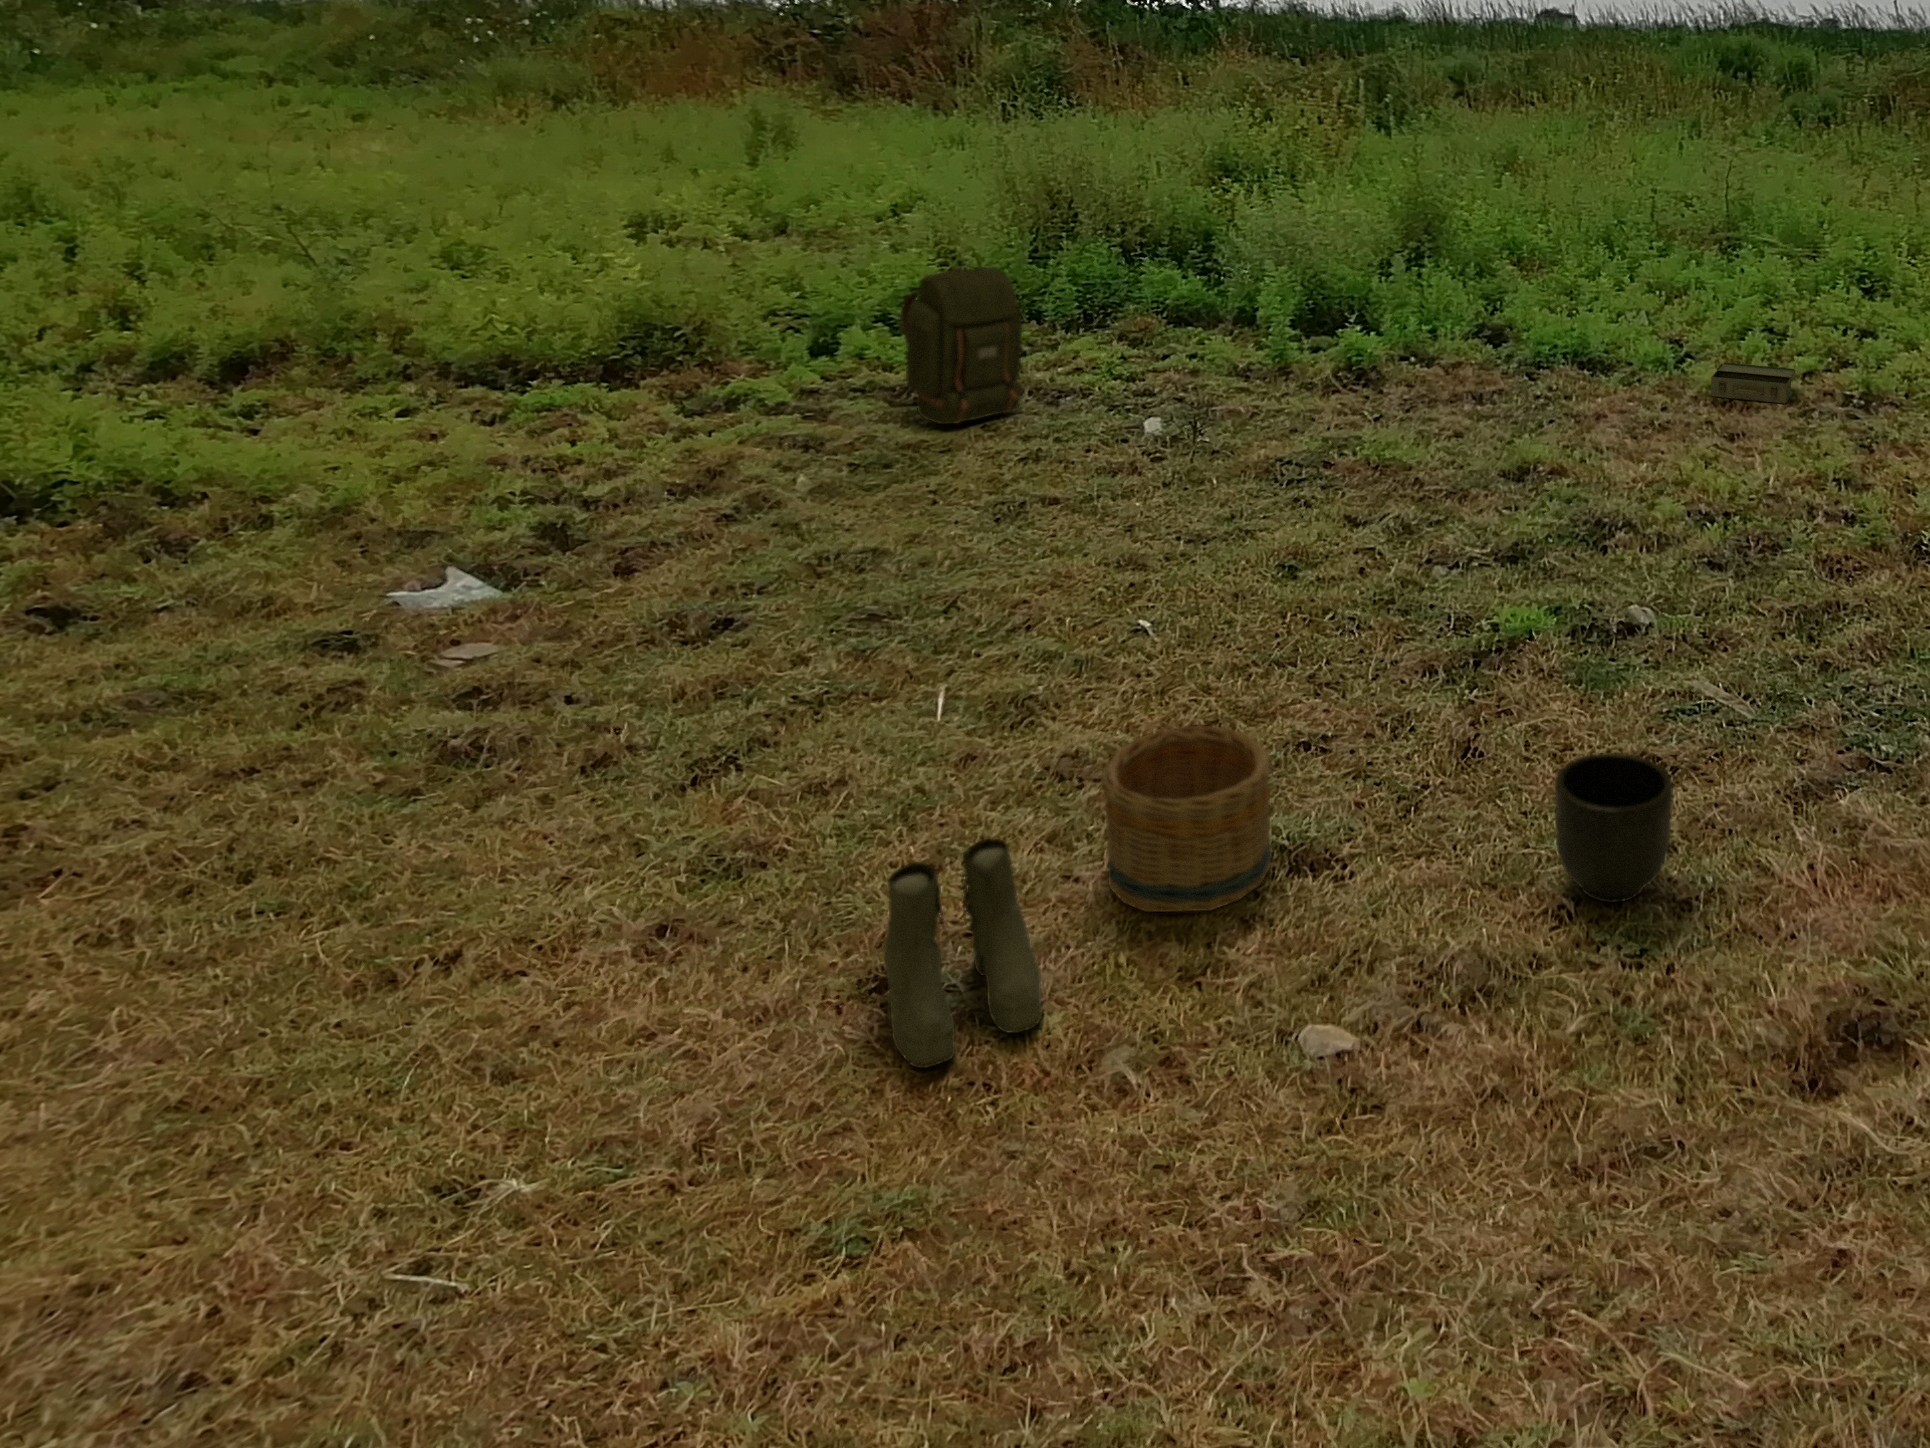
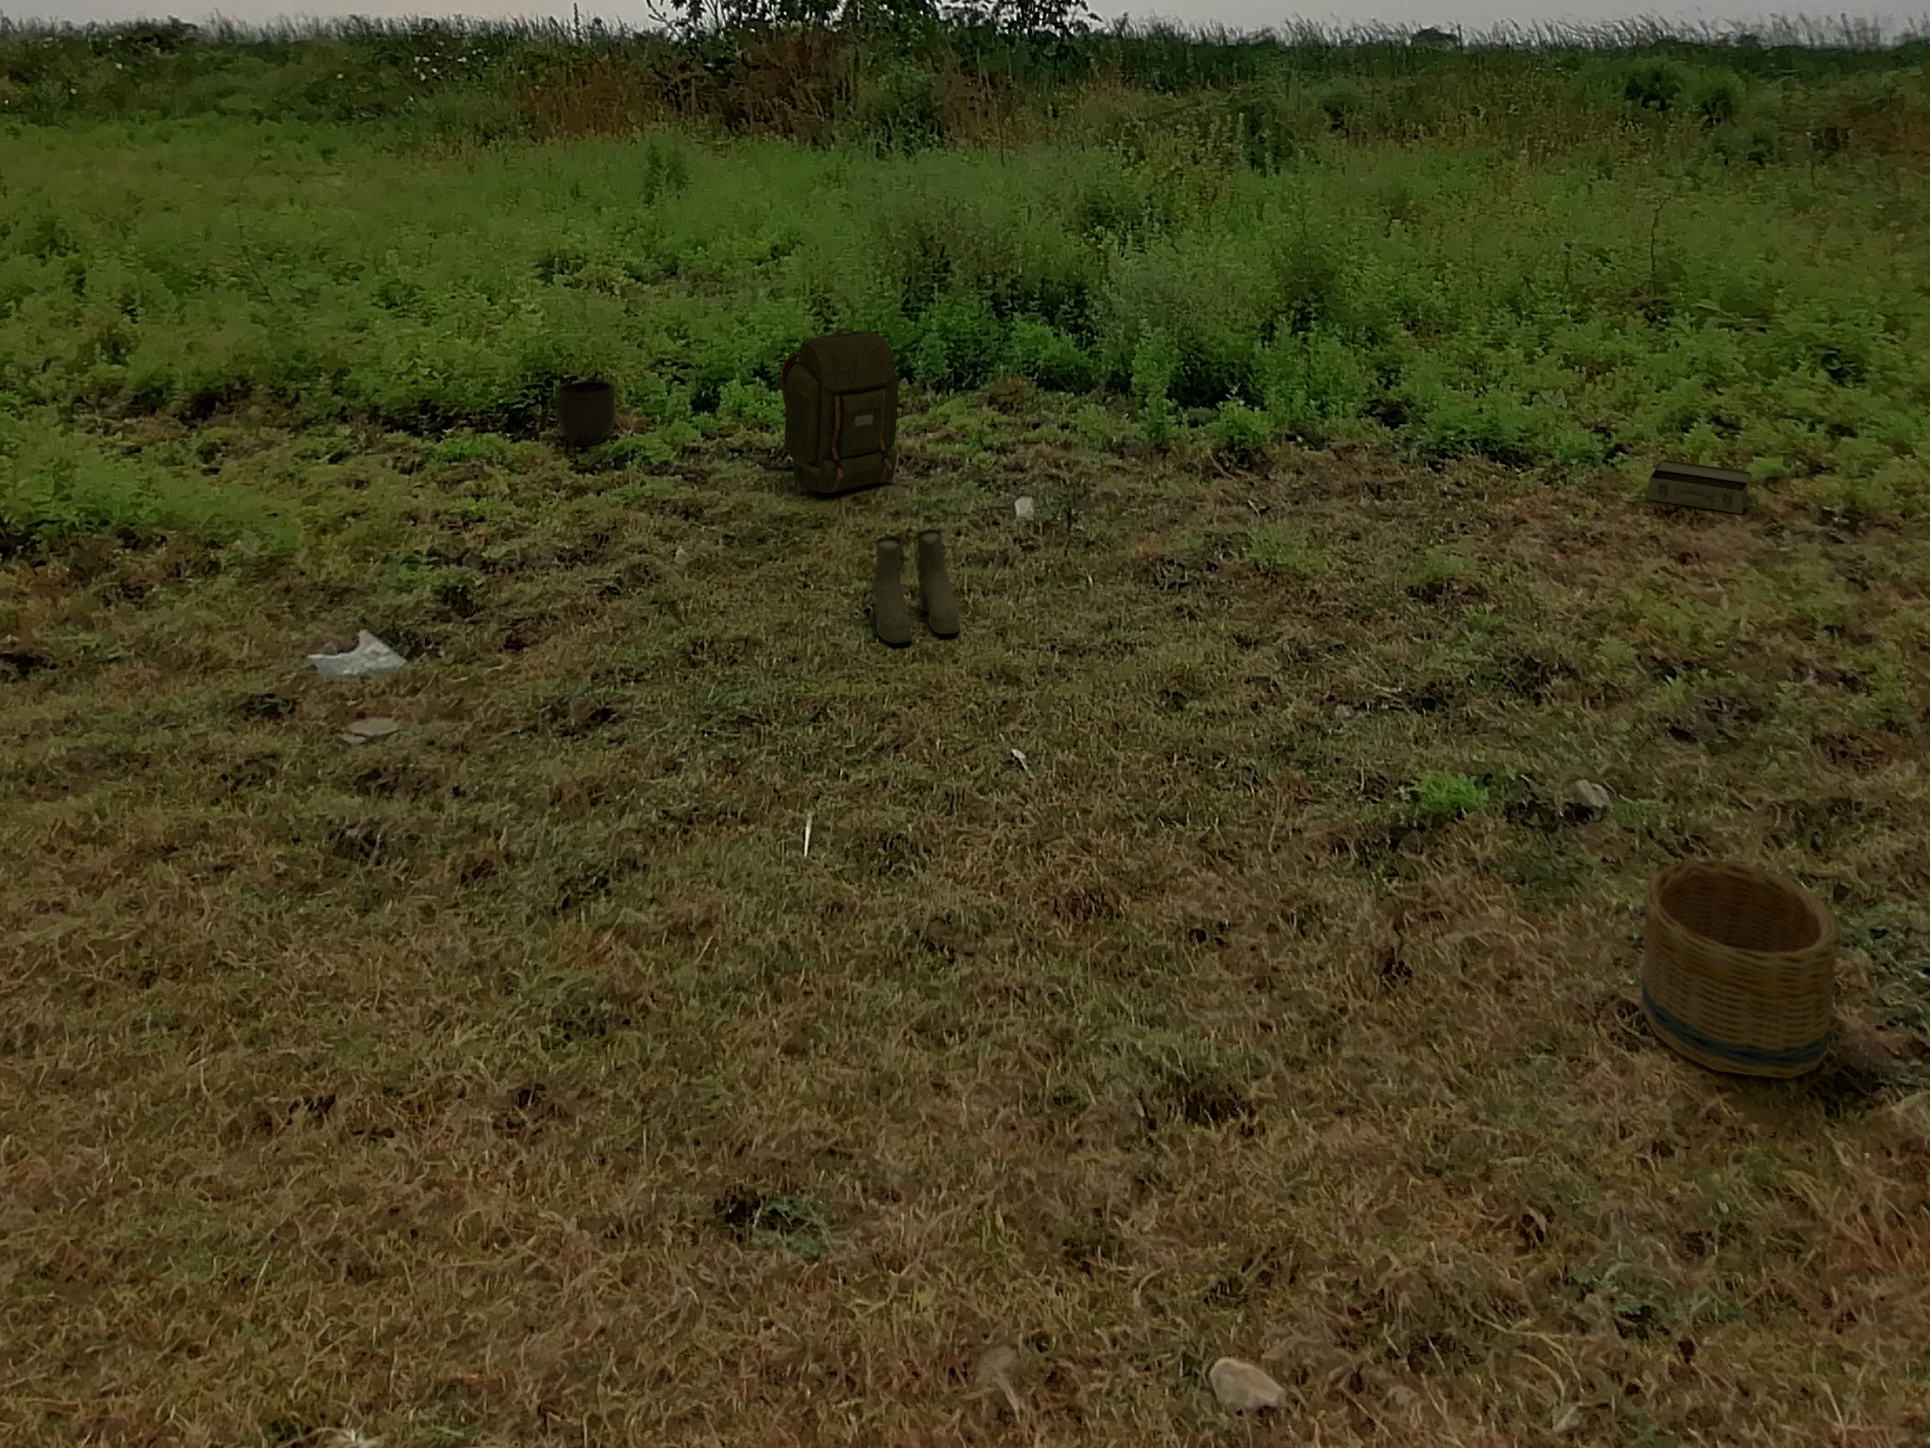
basket: present [1102,726,1272,912] -> present [1641,860,1841,1079]
planter: present [1555,753,1673,903] -> present [555,380,615,445]
boots: present [884,838,1043,1068] -> present [872,529,960,643]

